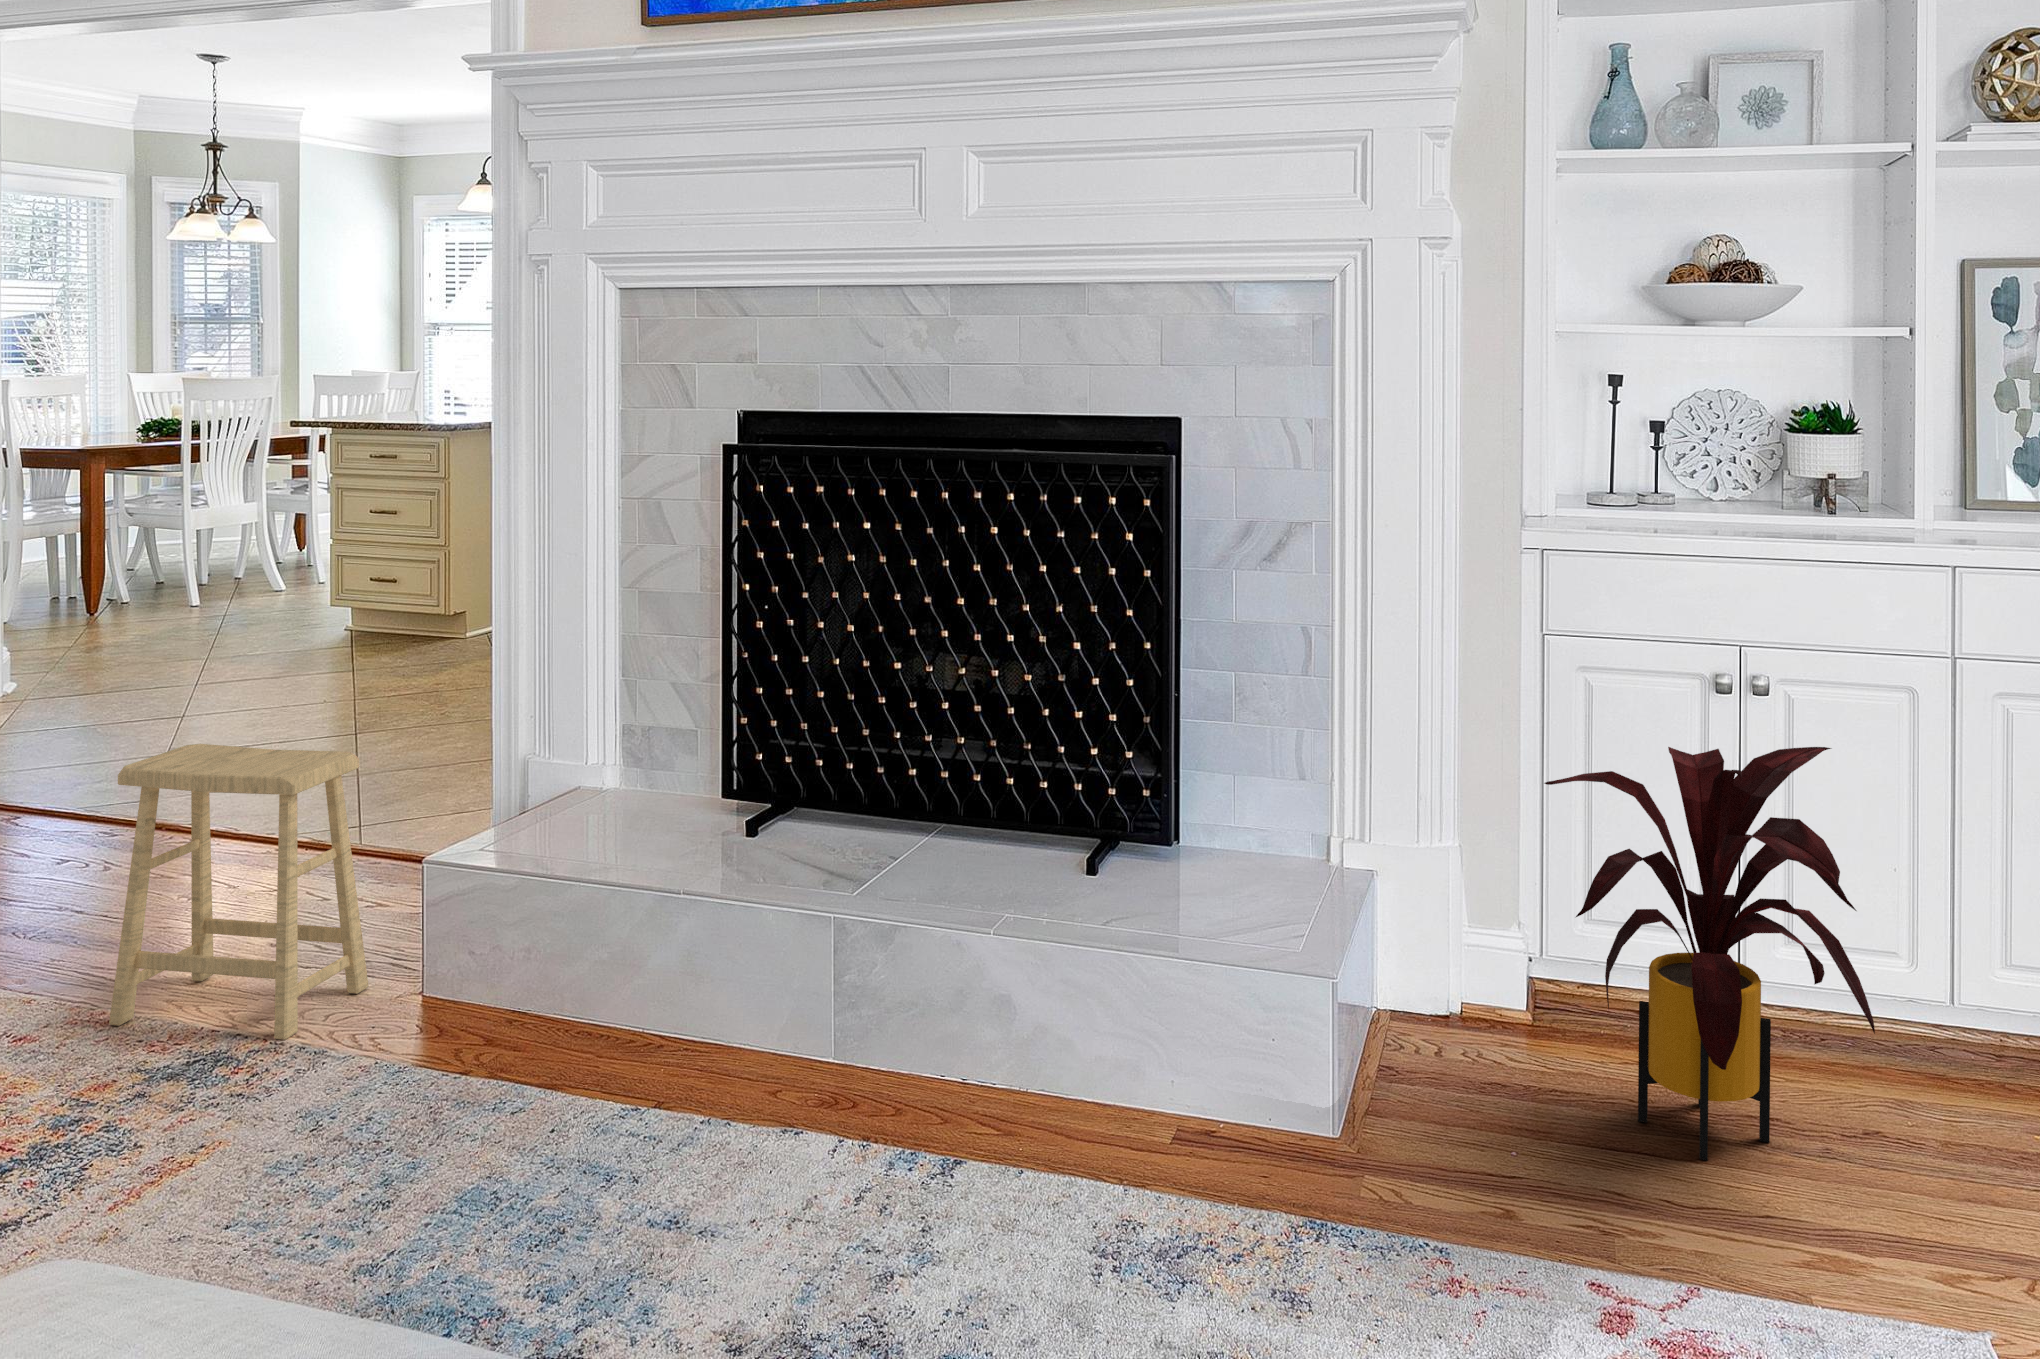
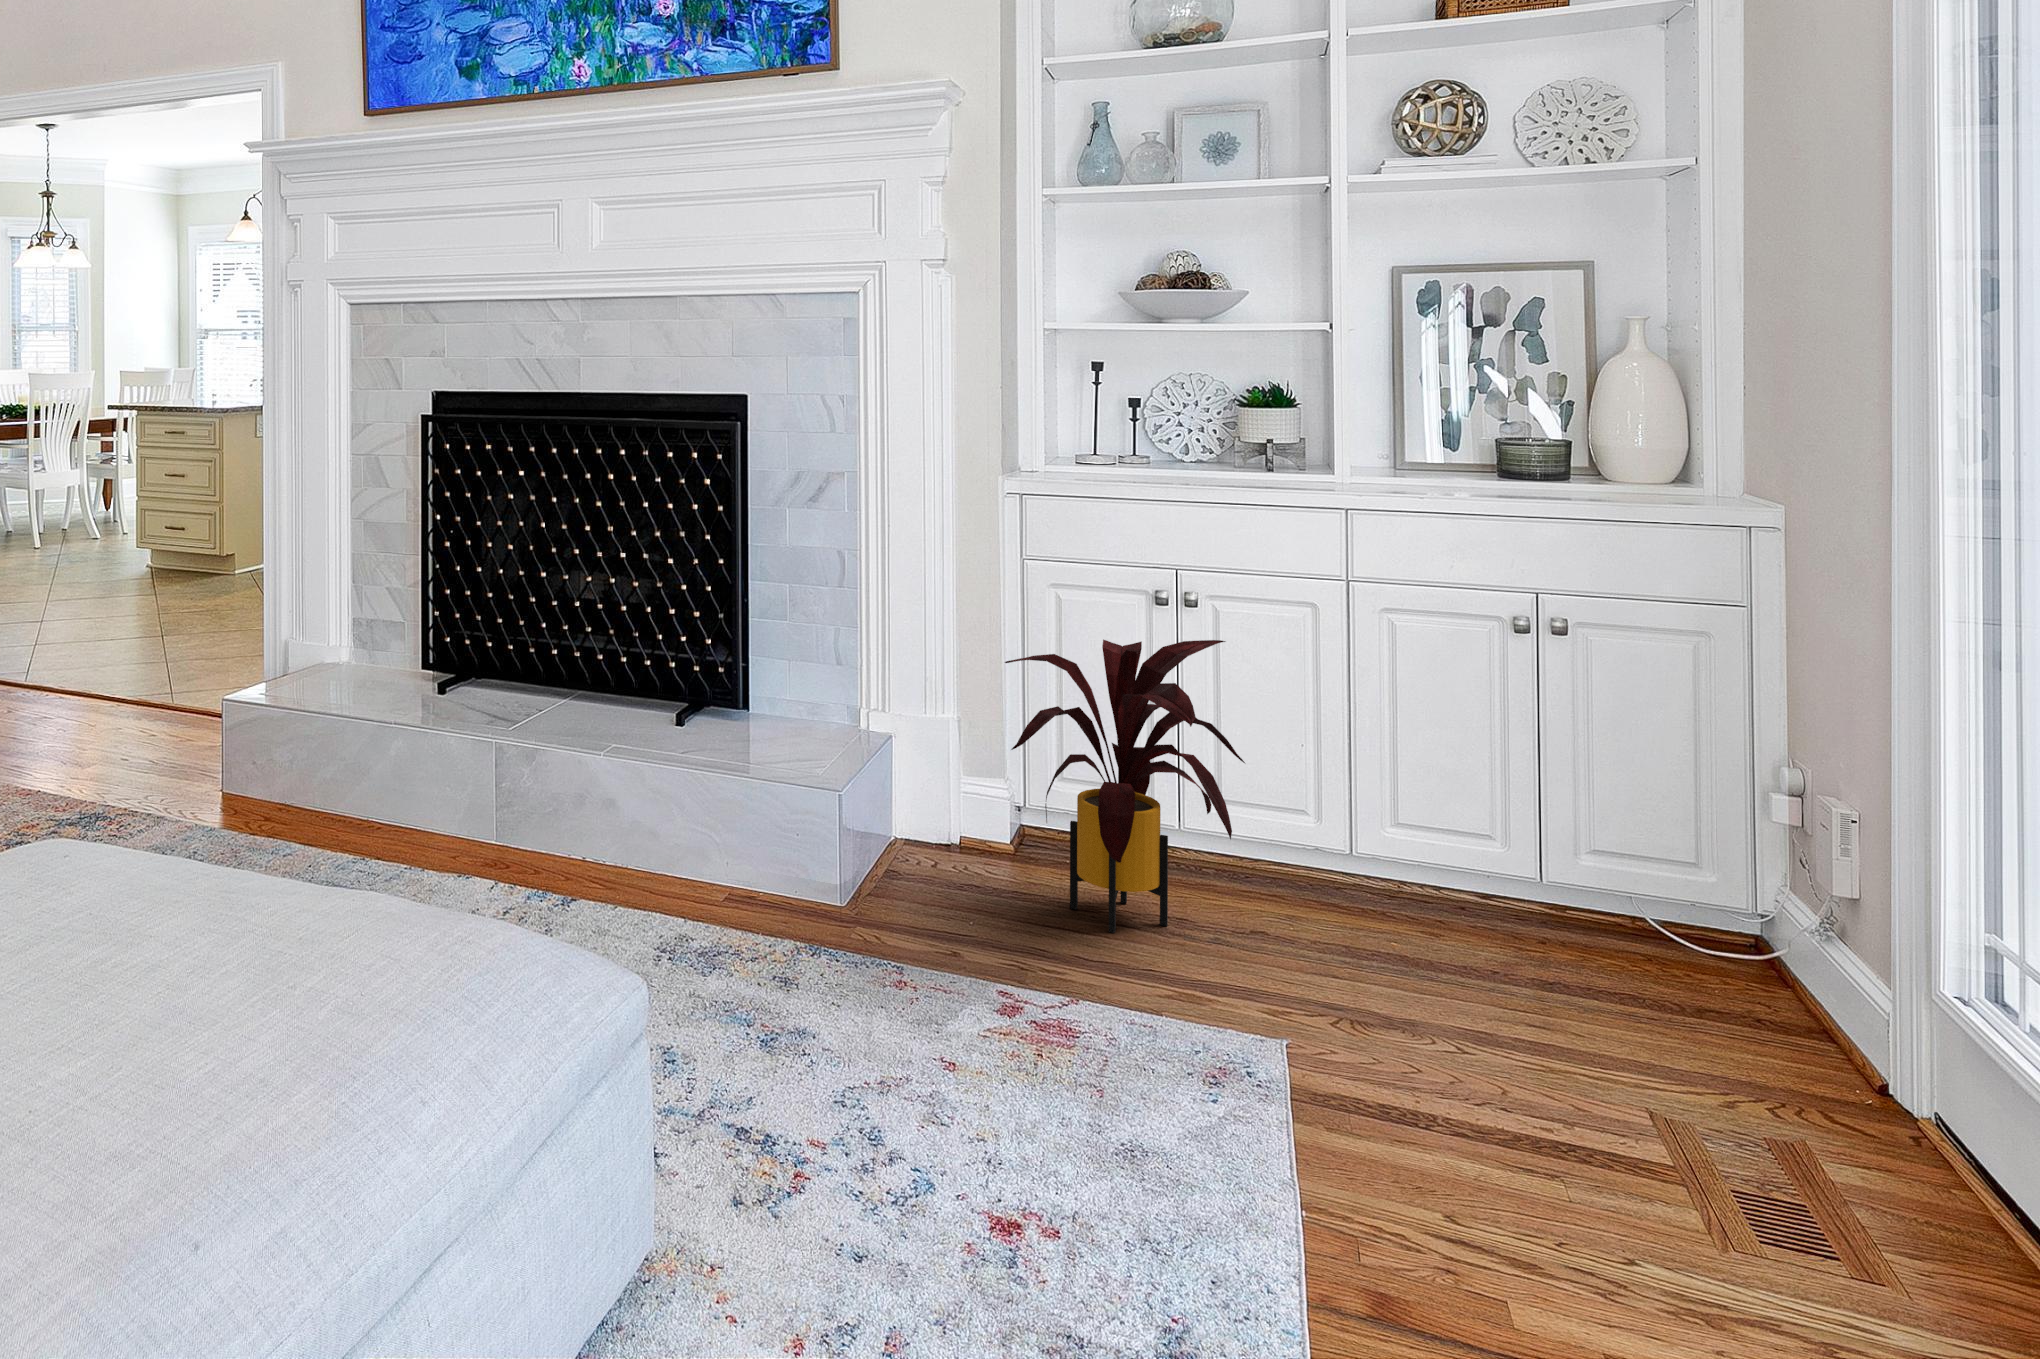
footstool: present [109,744,369,1040] -> none [27,617,187,812]

